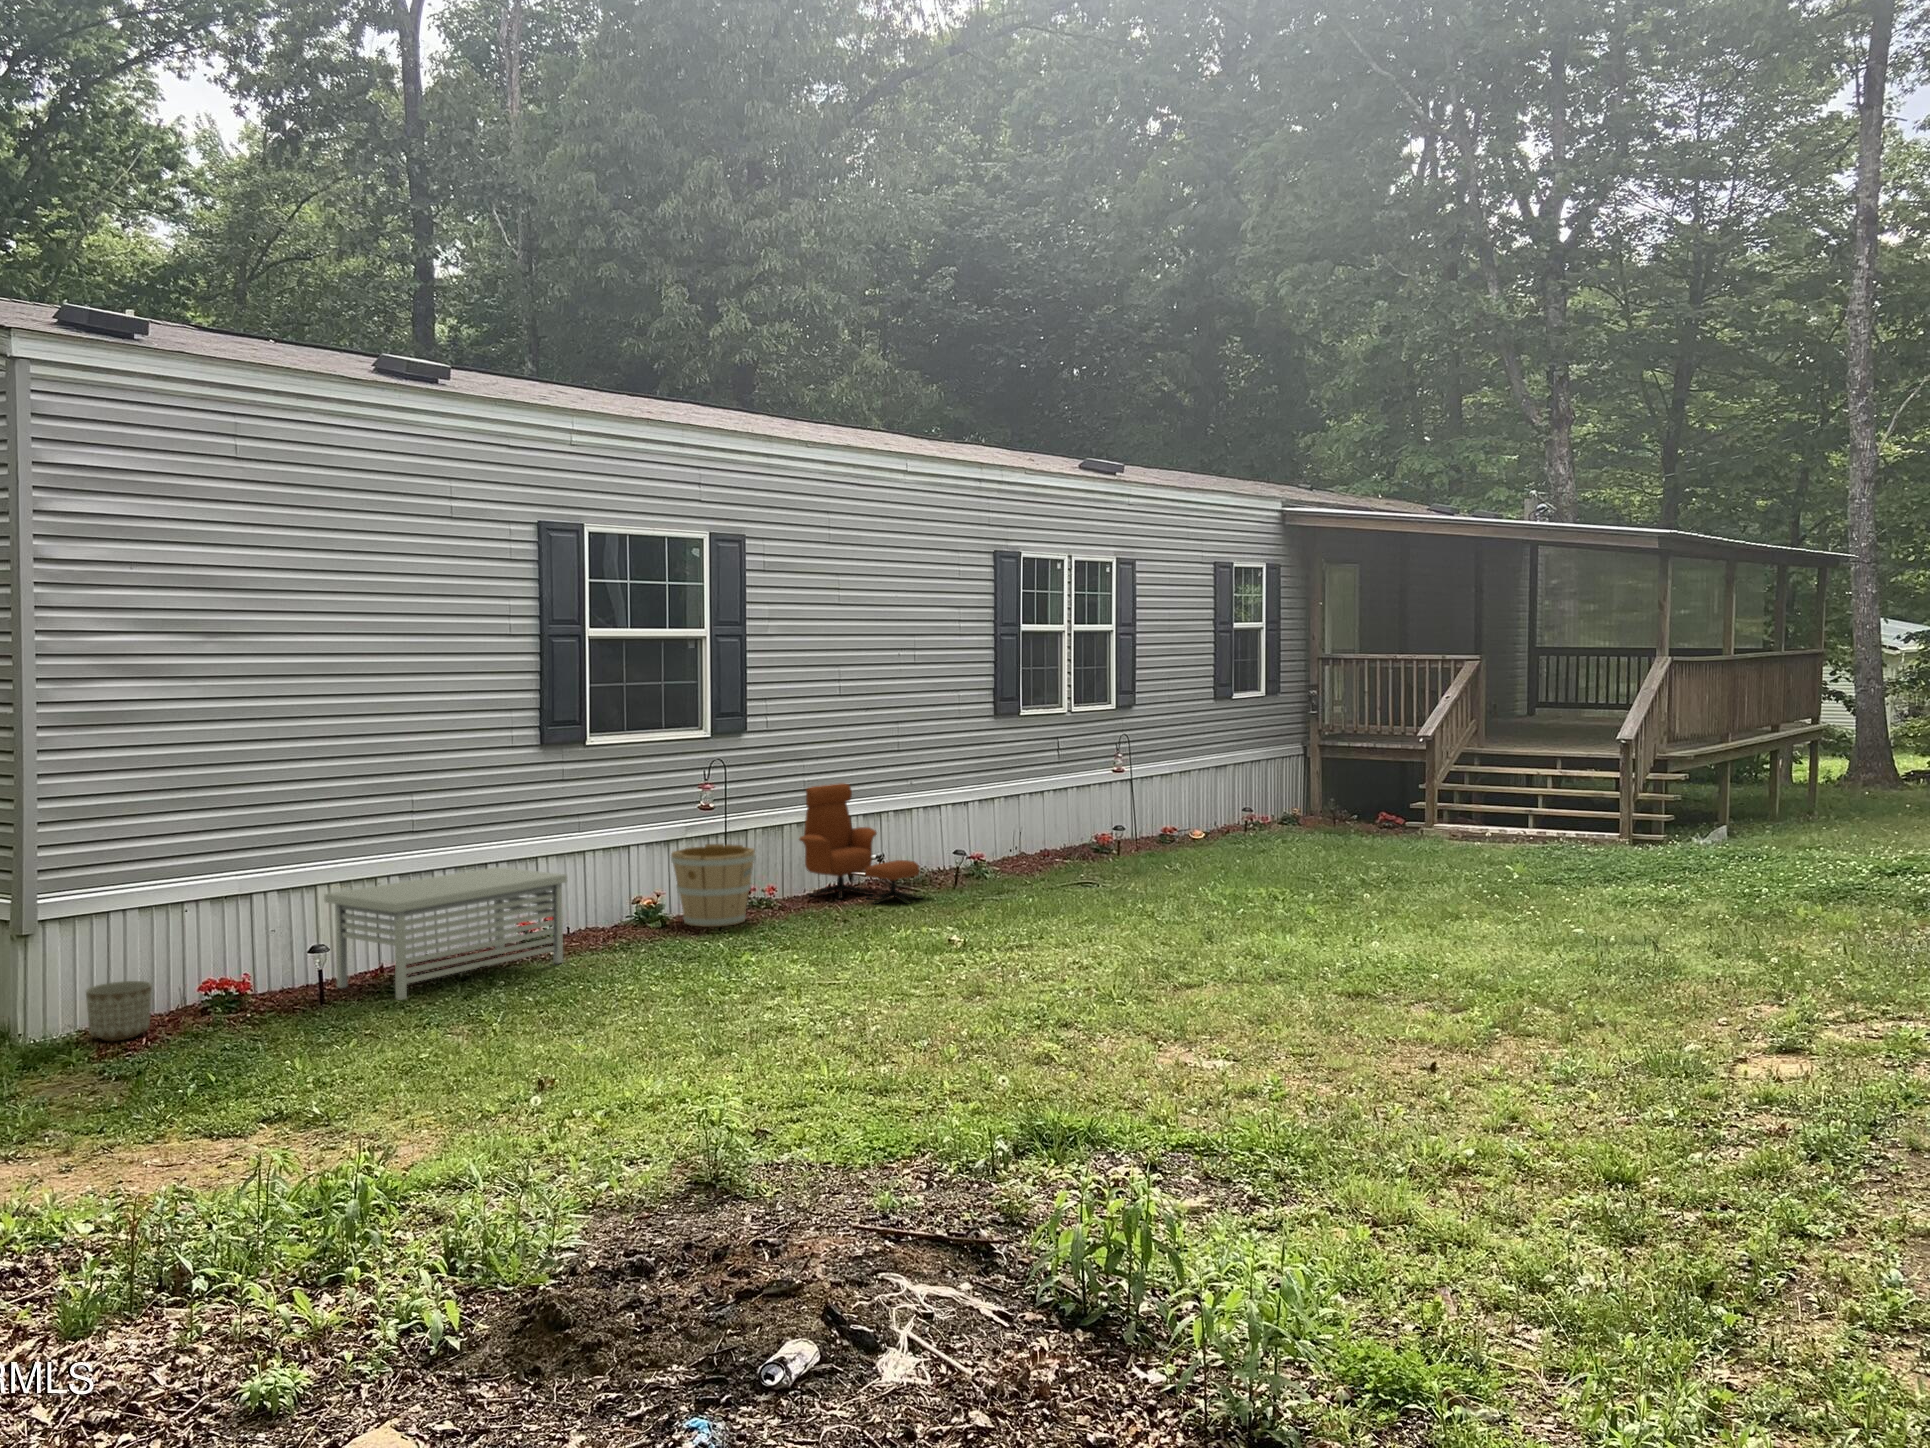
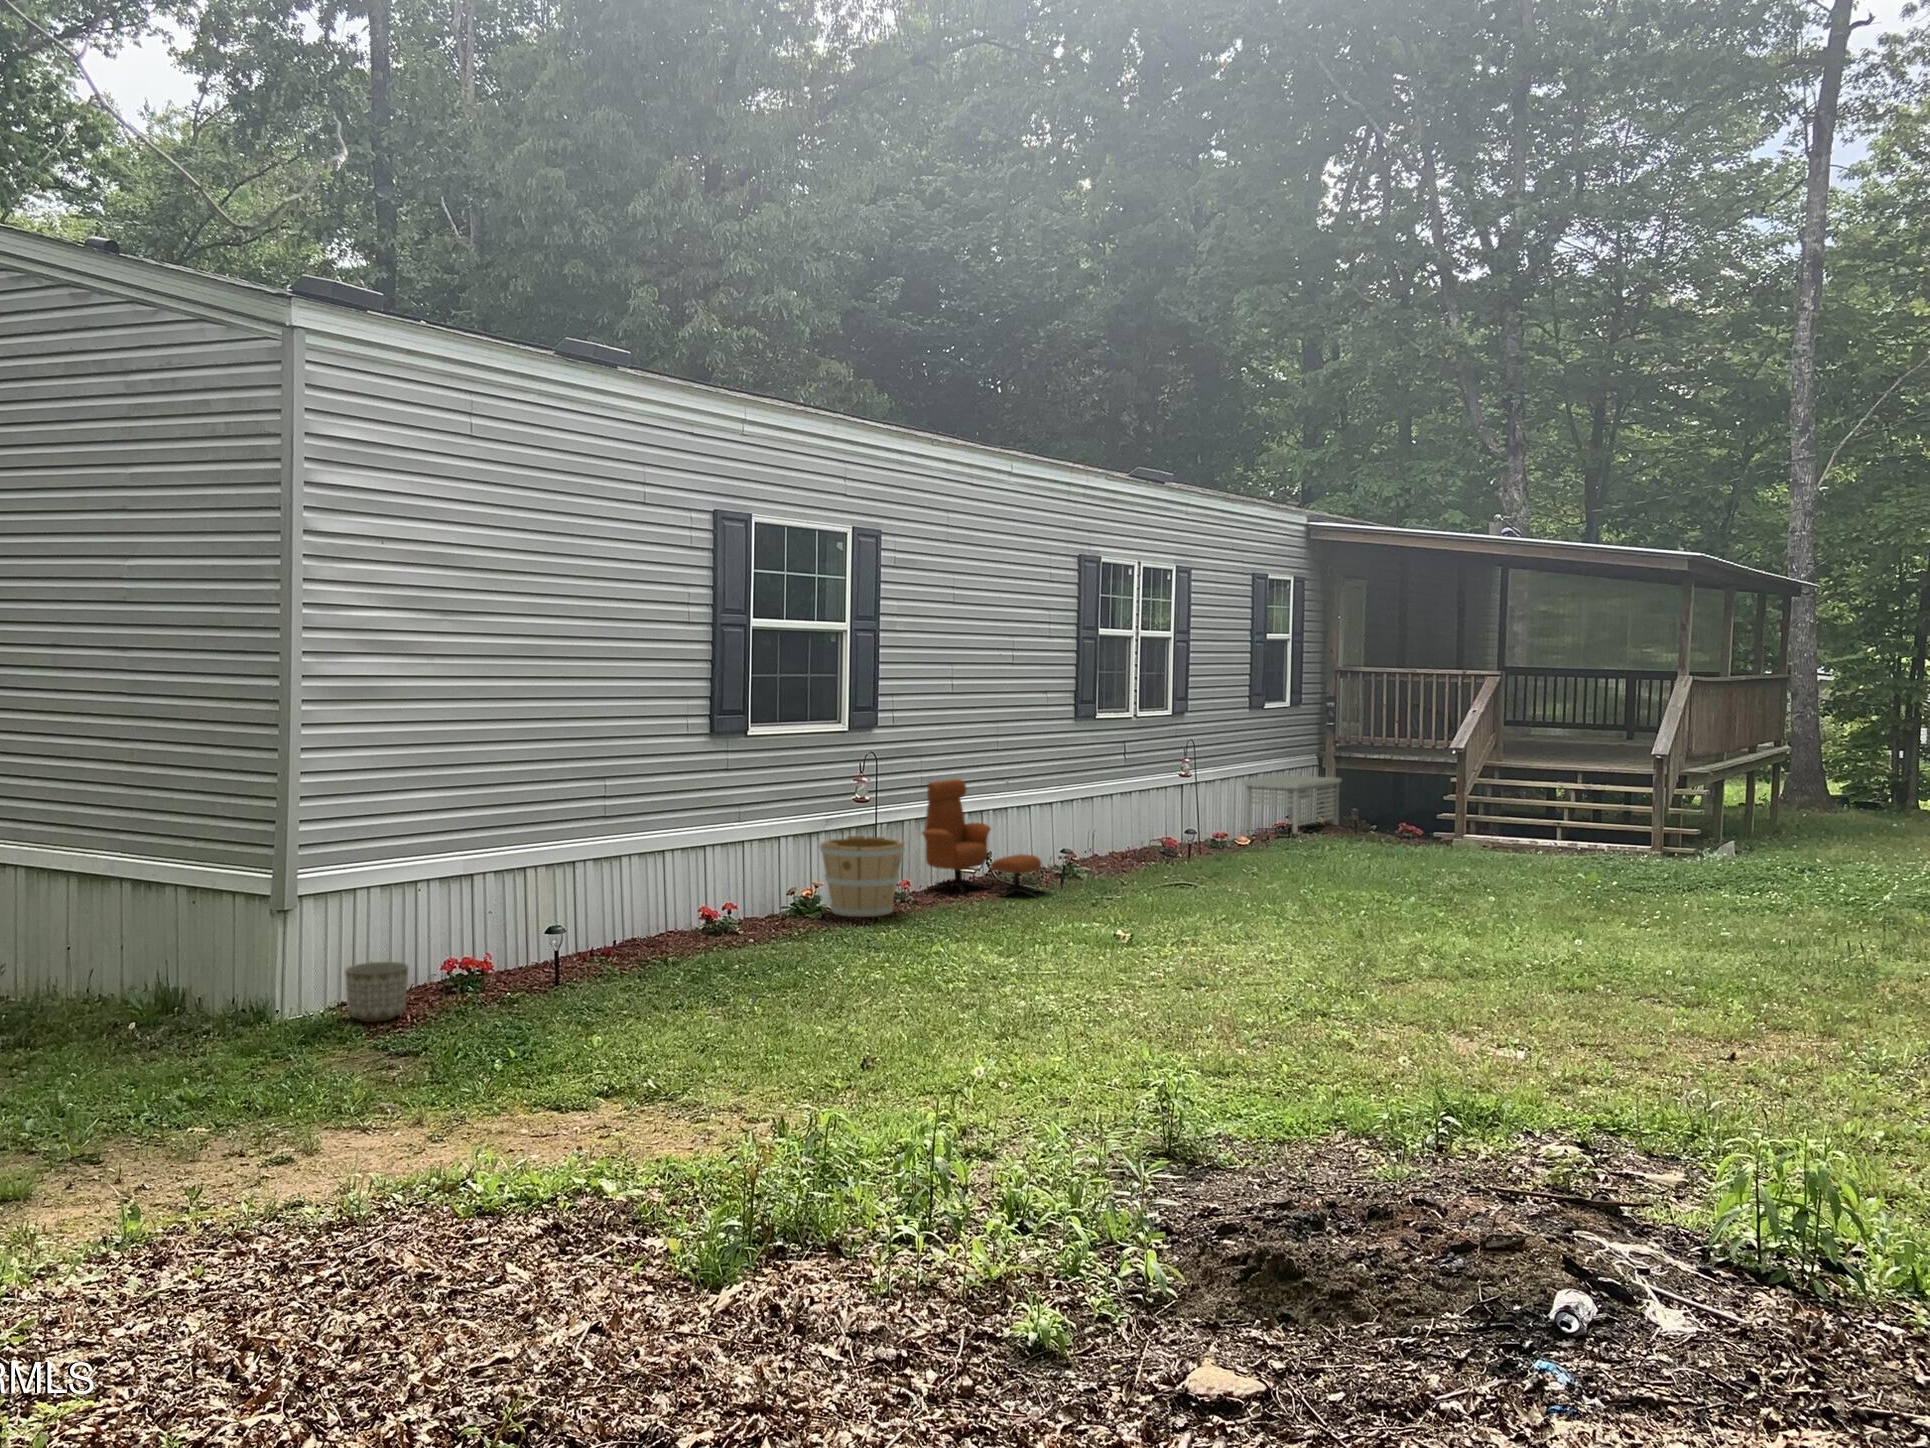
storage bench: present [324,867,567,1000] -> present [1242,775,1341,834]

